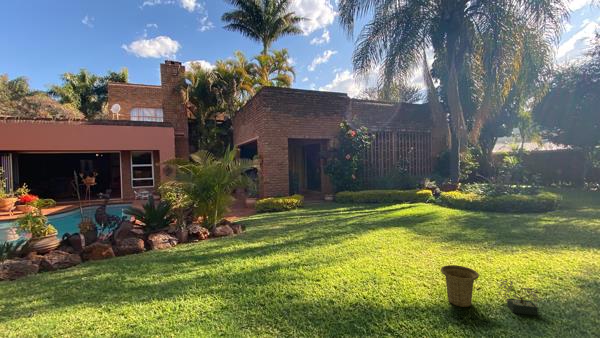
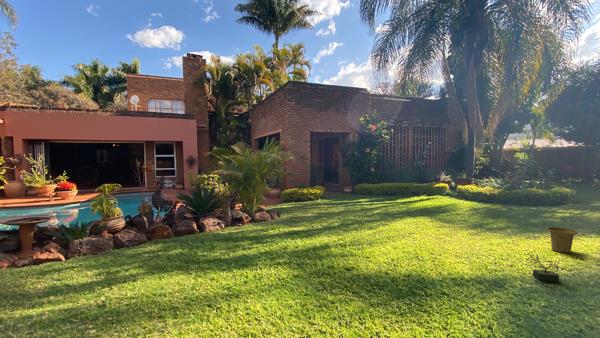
basket: present [441,265,479,307] -> present [547,227,578,253]

